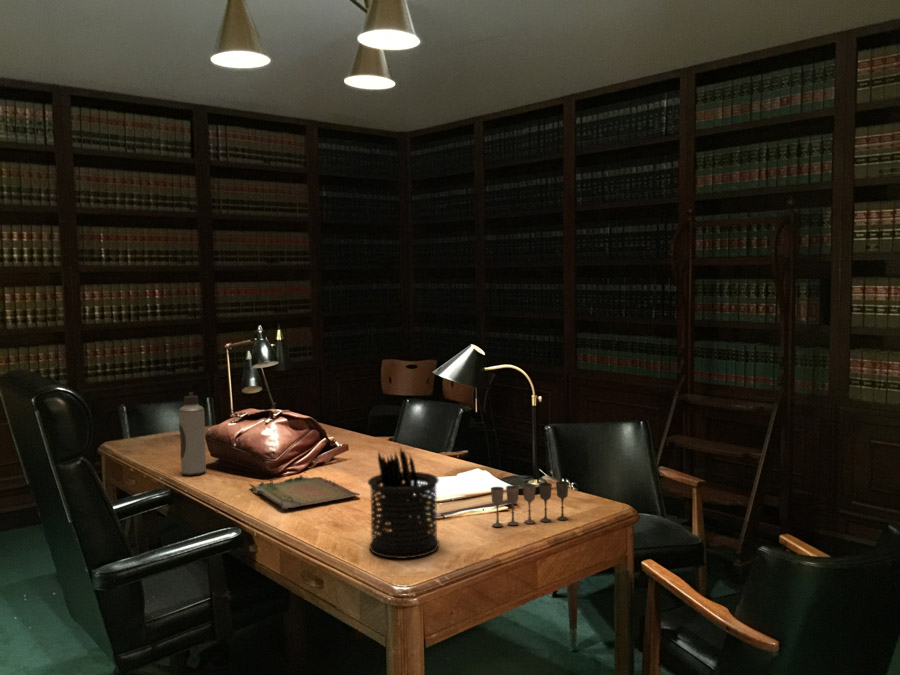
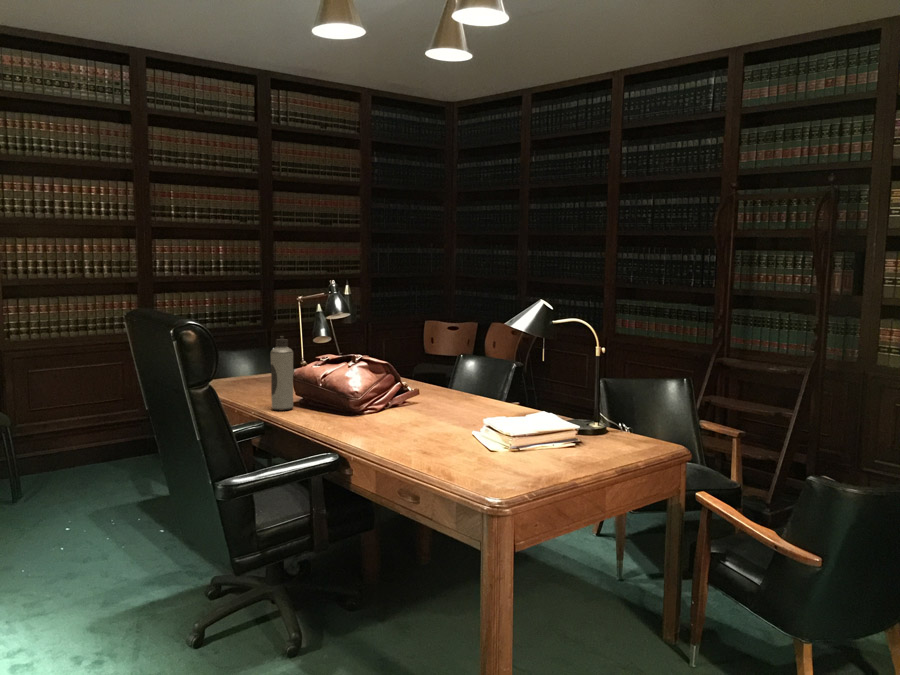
pen holder: present [368,449,439,558] -> none [461,382,524,479]
tray: present [250,472,360,510] -> none [338,408,440,439]
wine glass: present [491,481,569,527] -> none [564,421,633,458]

